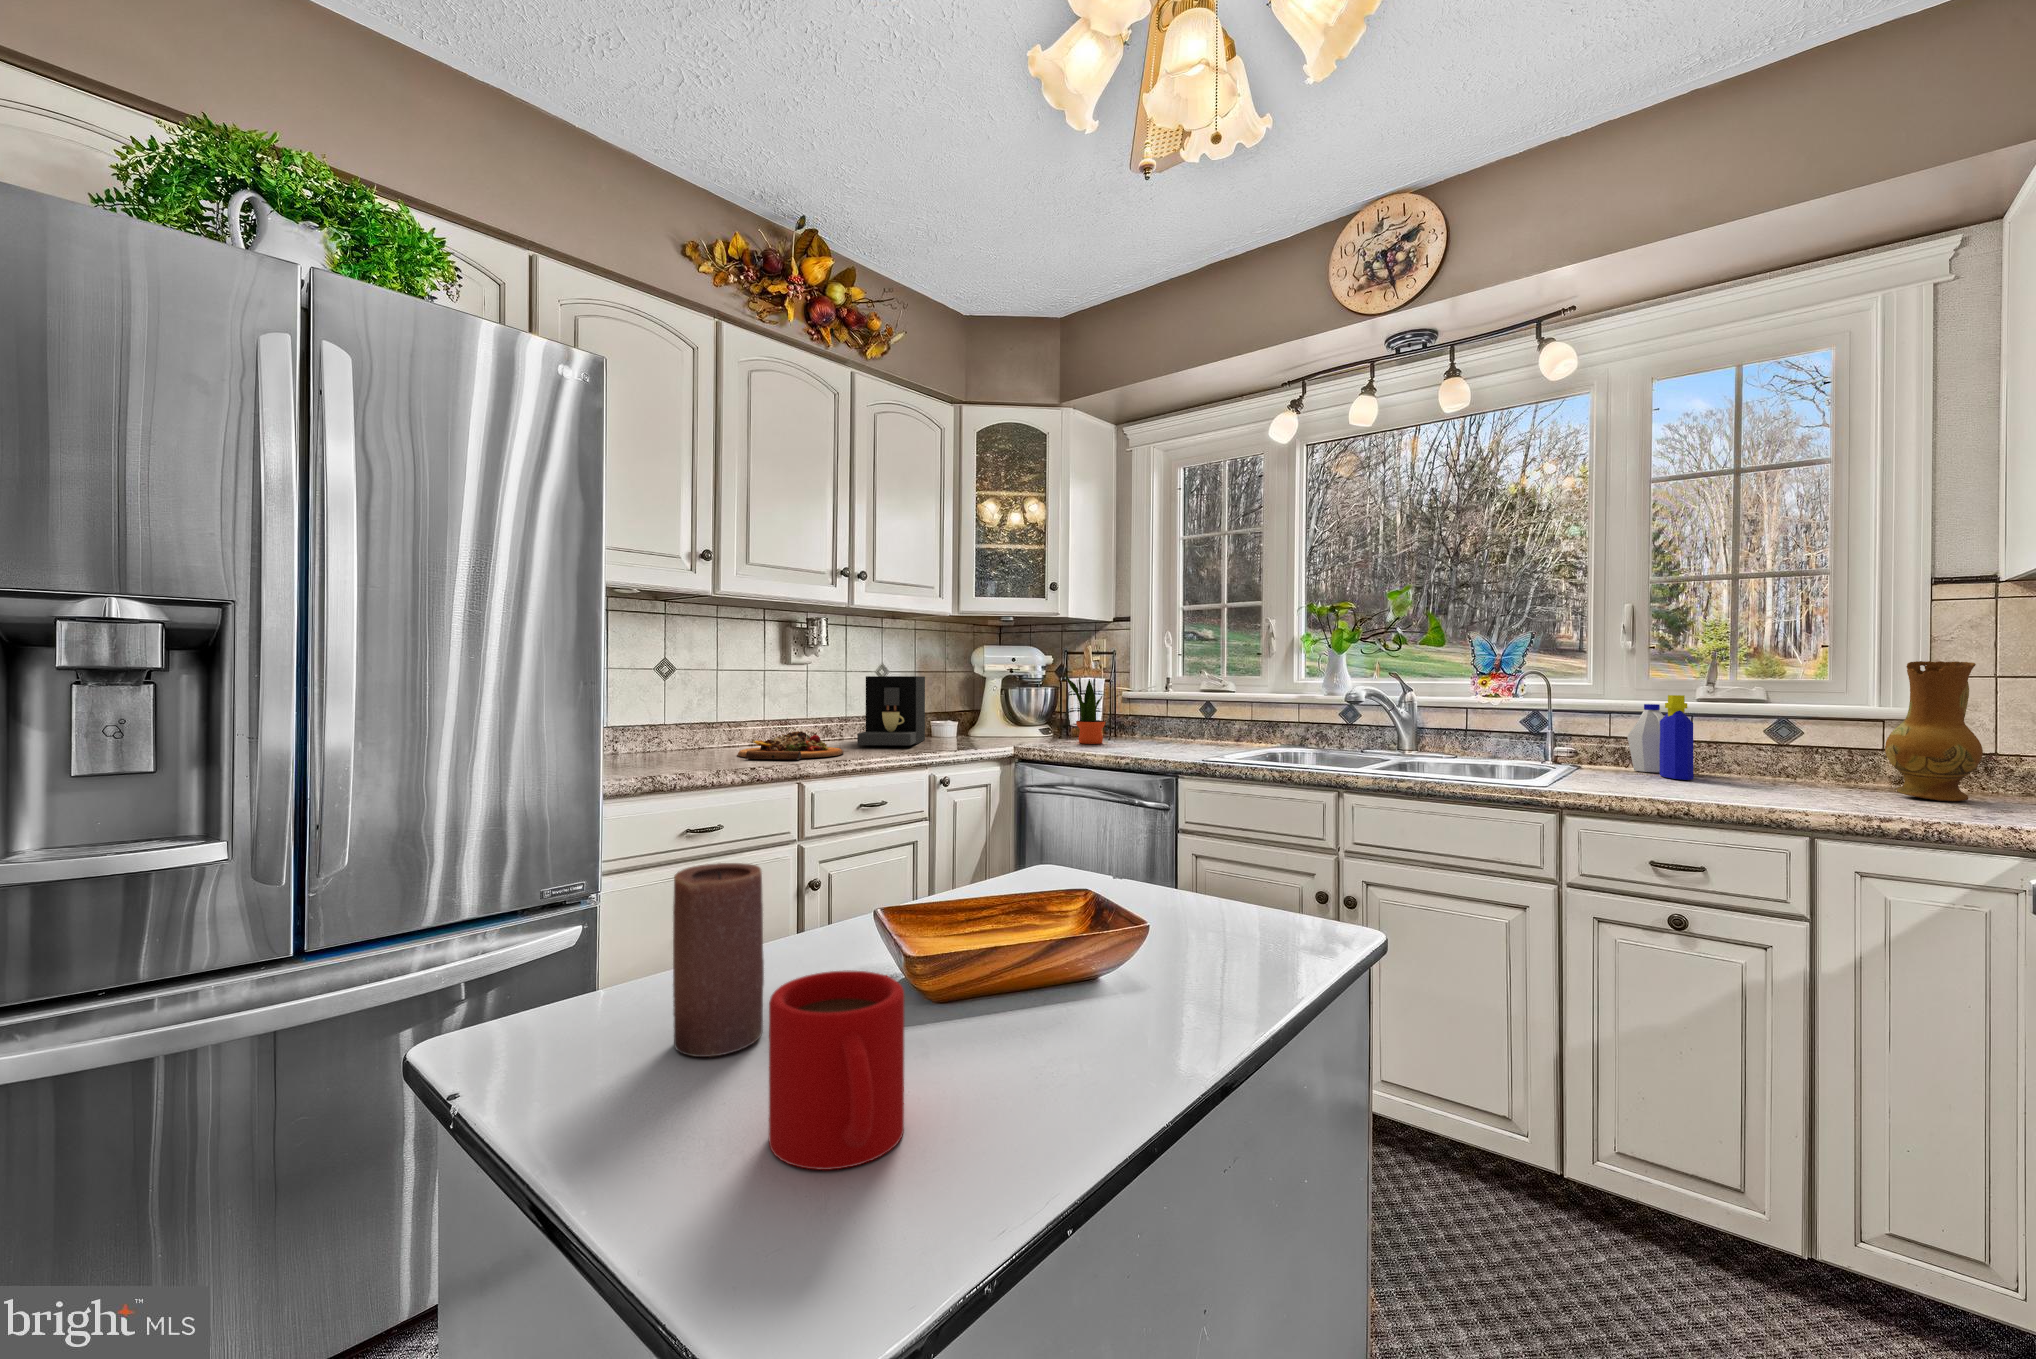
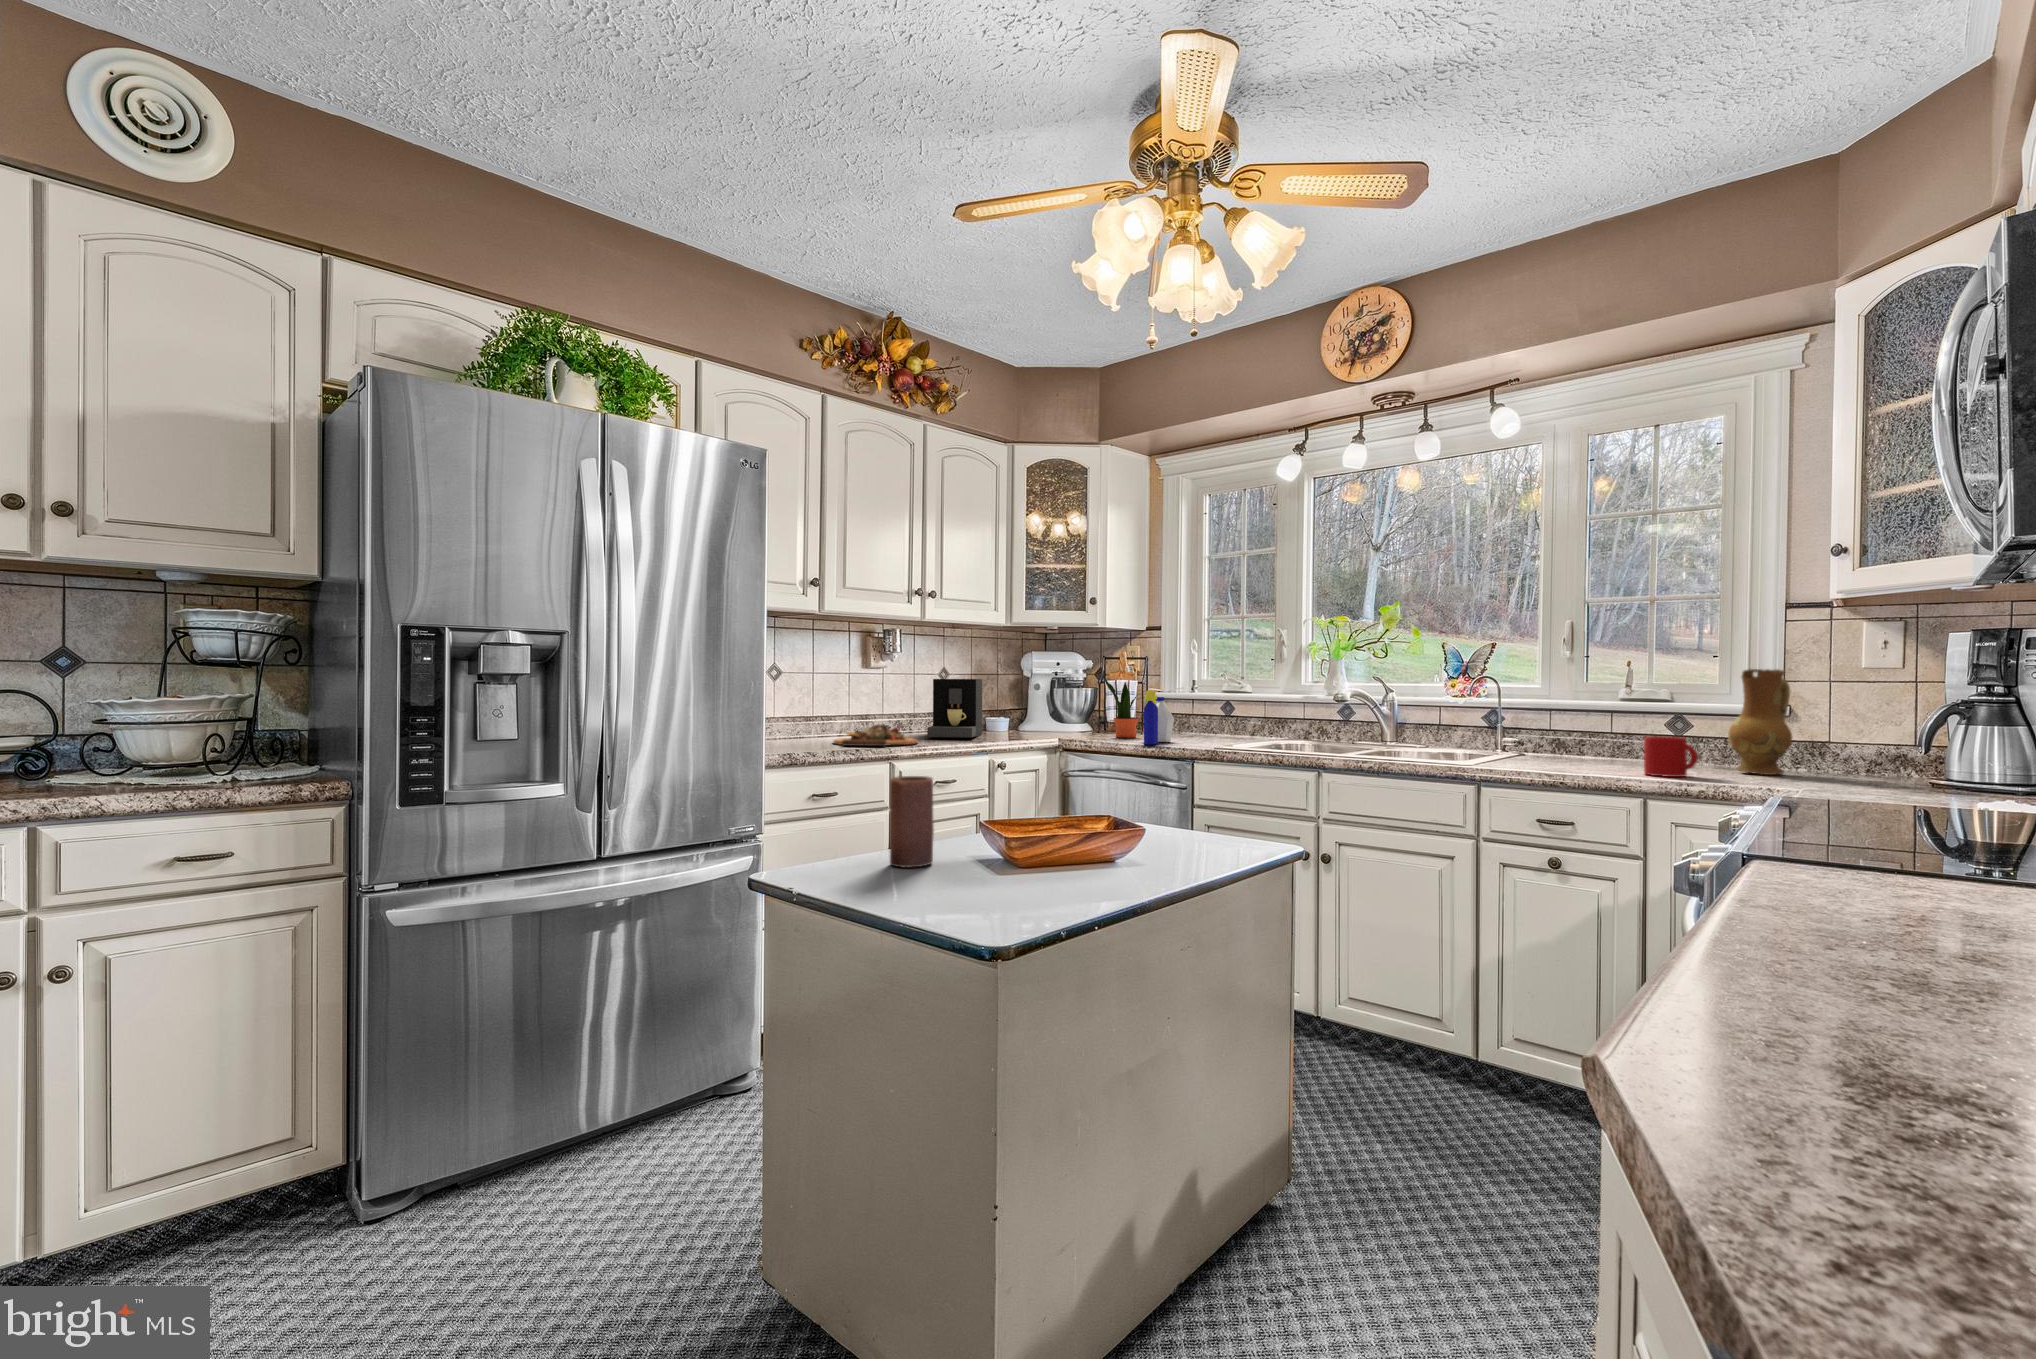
bottle: present [1627,695,1693,780] -> present [1144,691,1174,745]
mug: present [769,970,904,1170] -> present [1644,736,1698,777]

